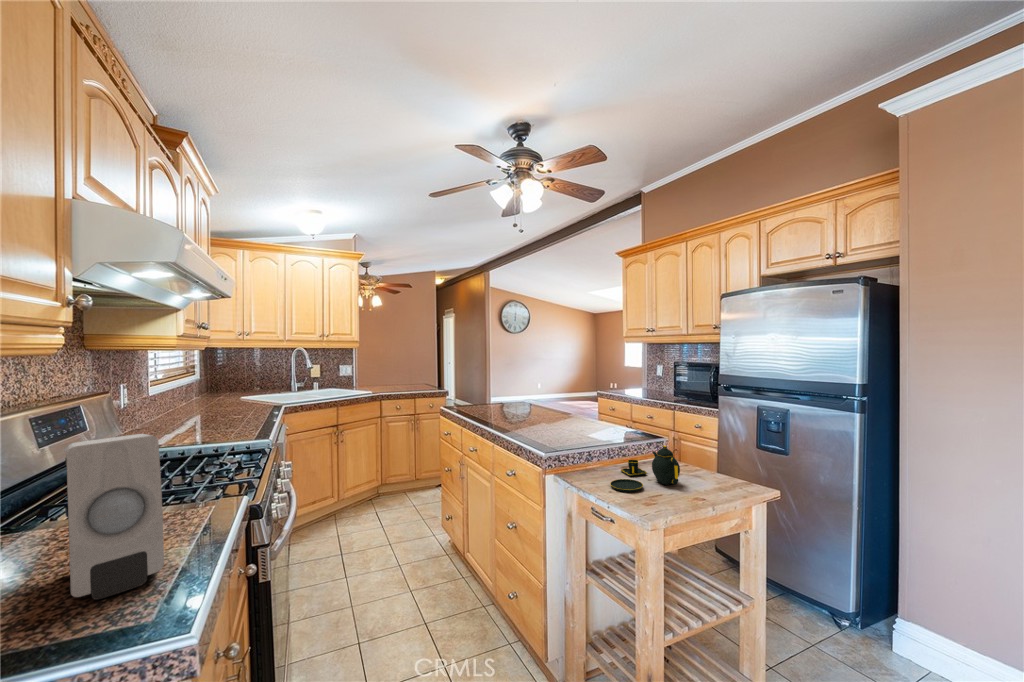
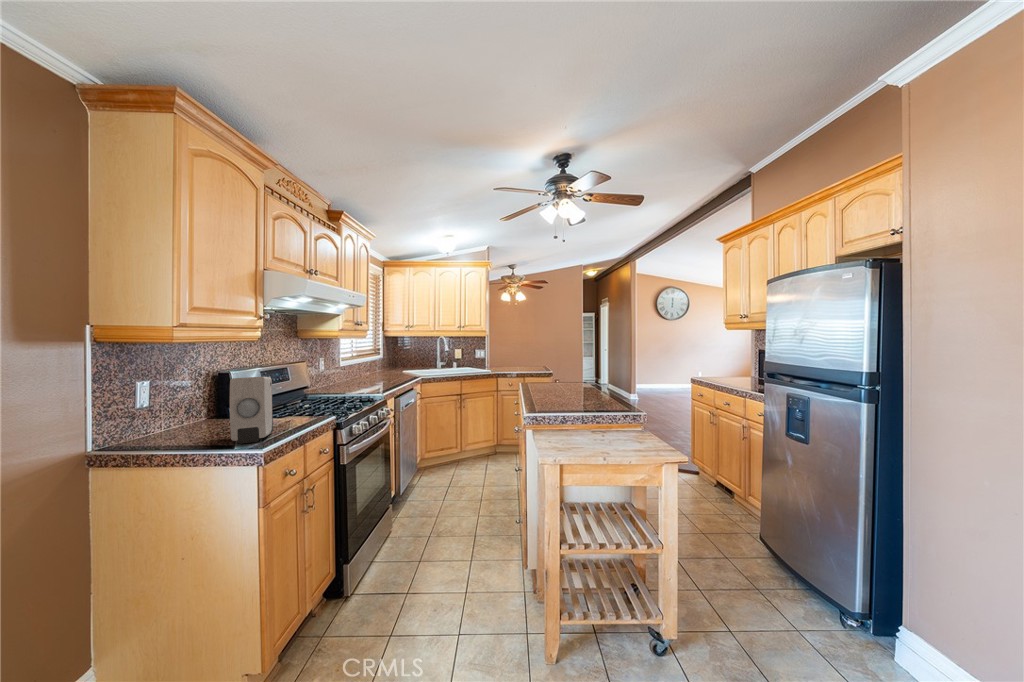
teapot: present [610,446,680,492] -> none [558,415,615,447]

